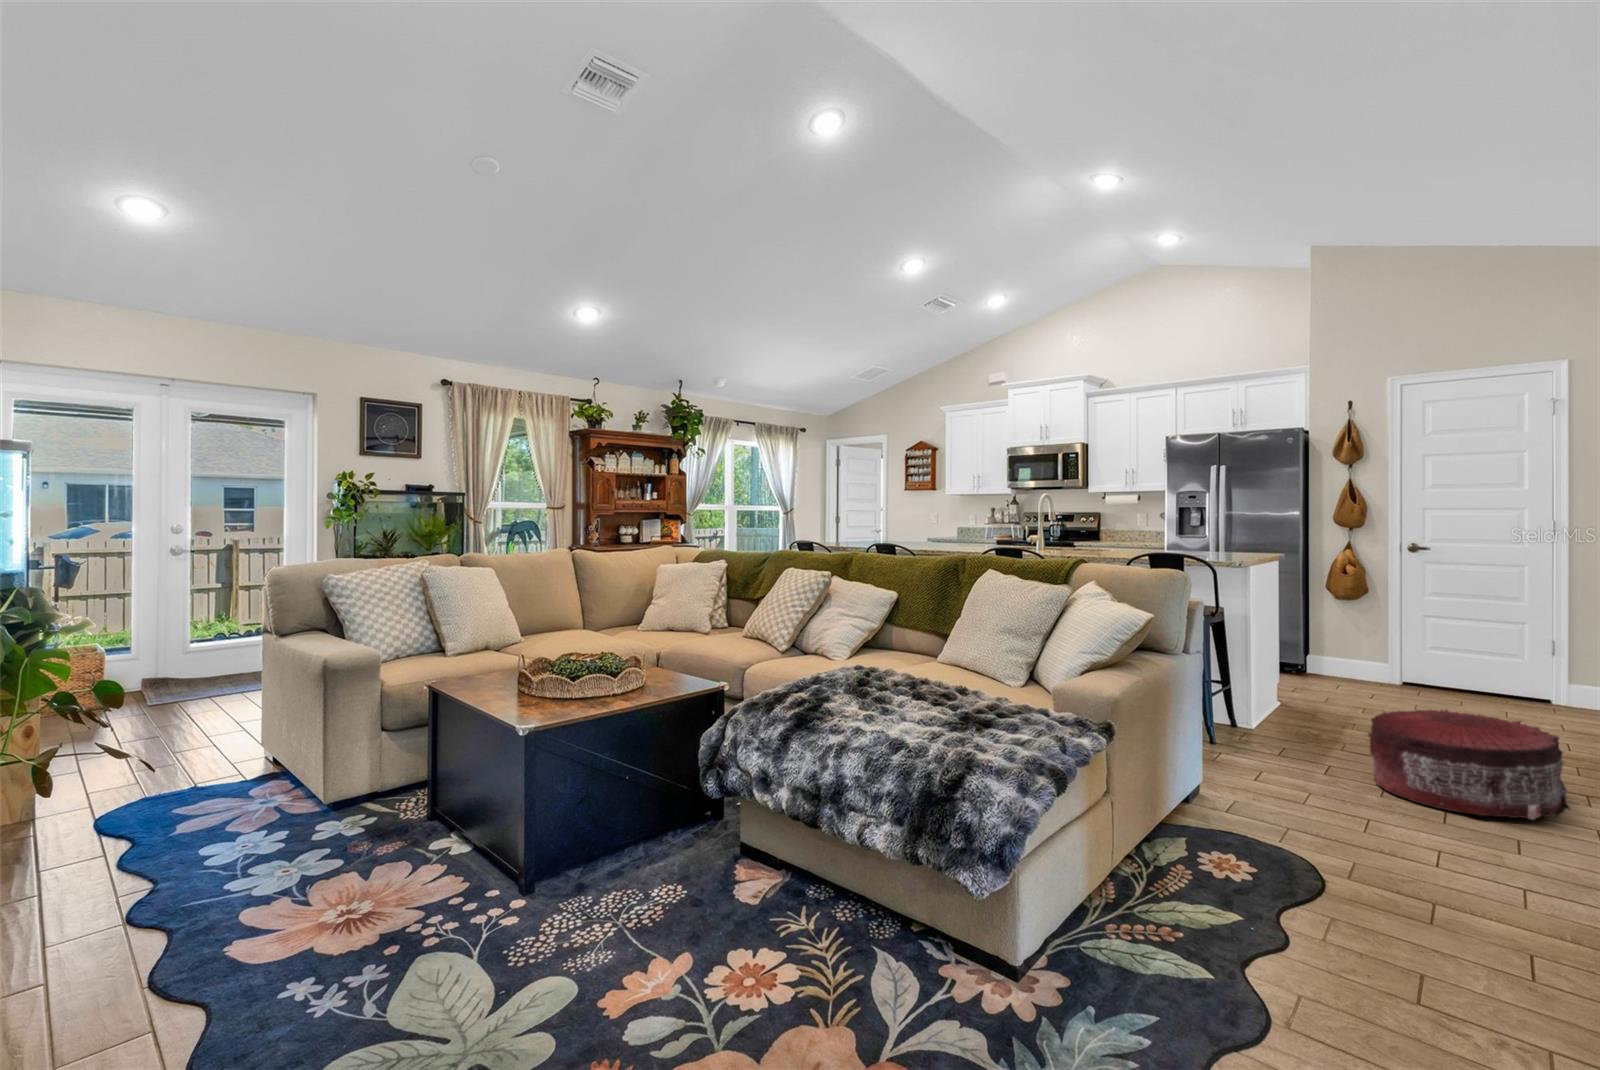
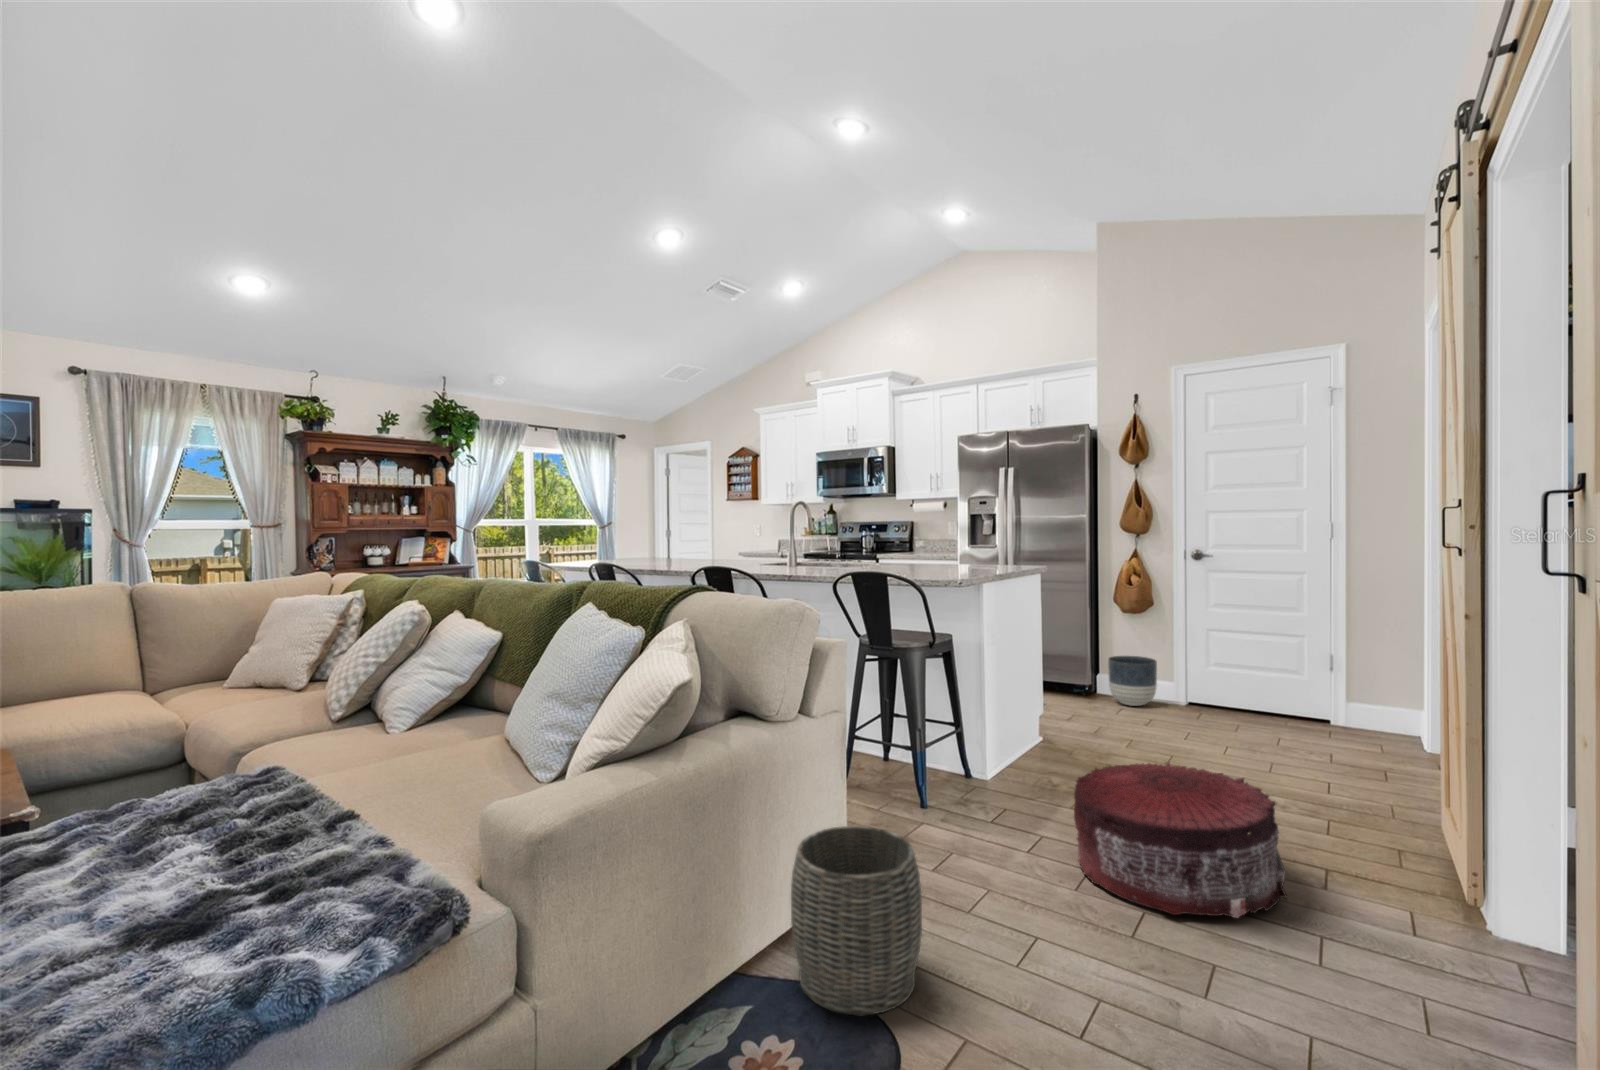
planter: none [1321,638,1371,683] -> present [1108,656,1157,706]
woven basket: none [1199,733,1309,856] -> present [791,826,922,1015]

